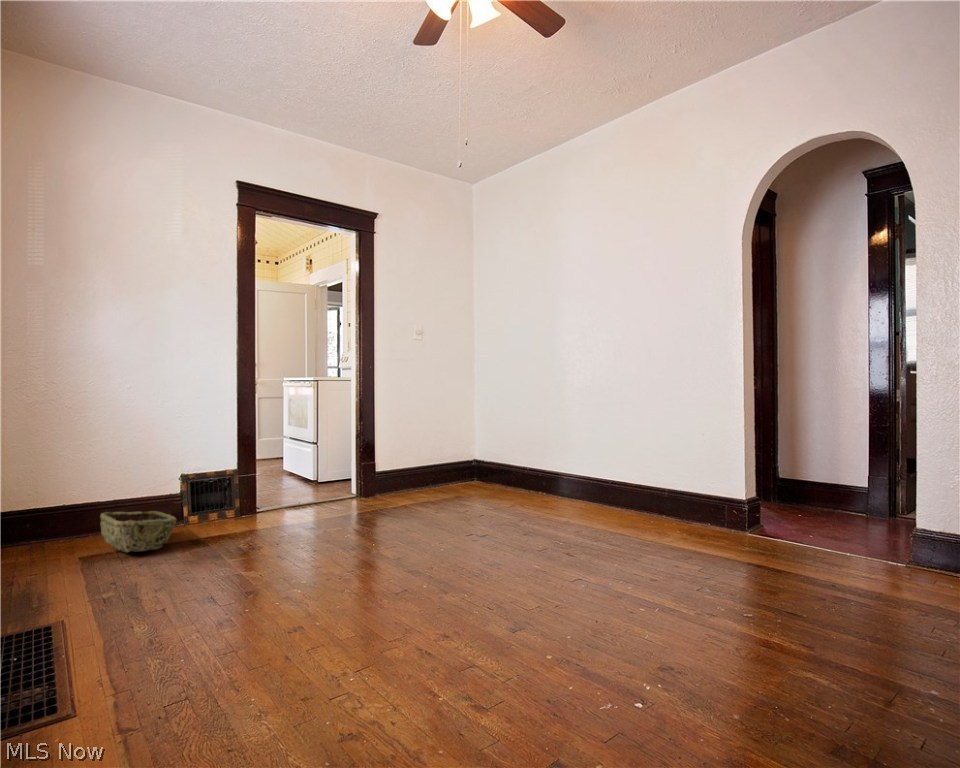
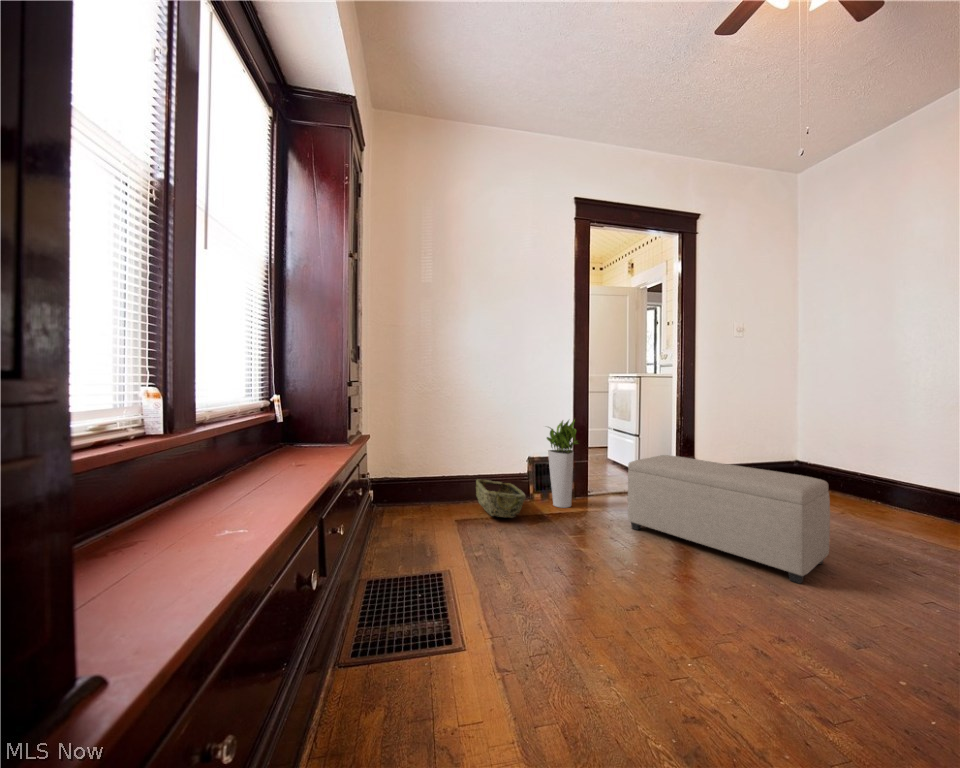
planter: none [199,426,248,528] -> present [547,420,579,508]
ottoman: none [297,455,452,539] -> present [628,455,830,584]

